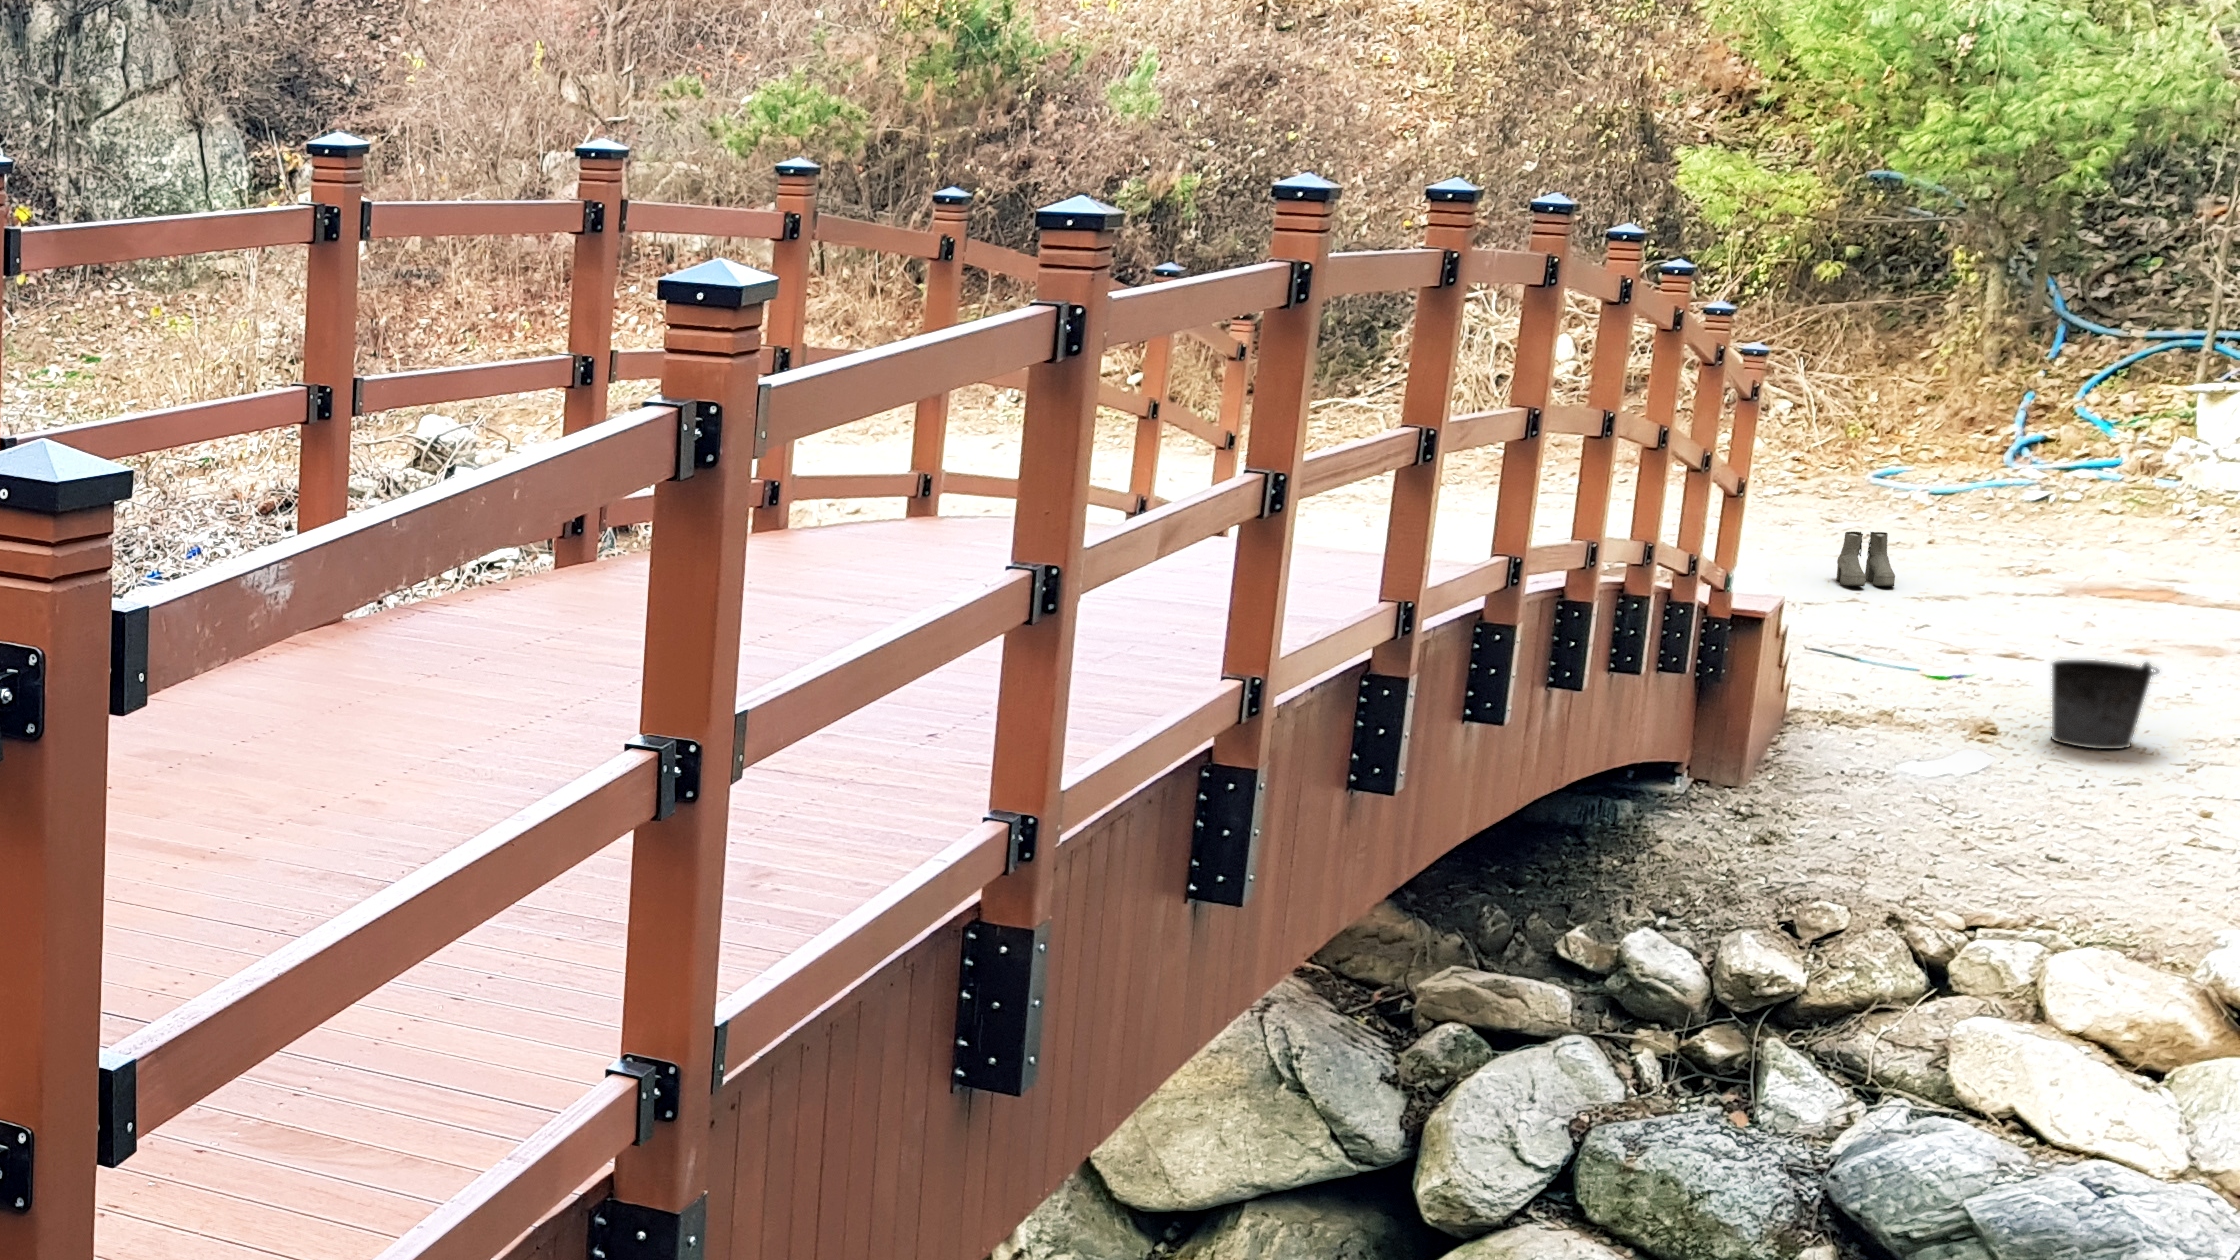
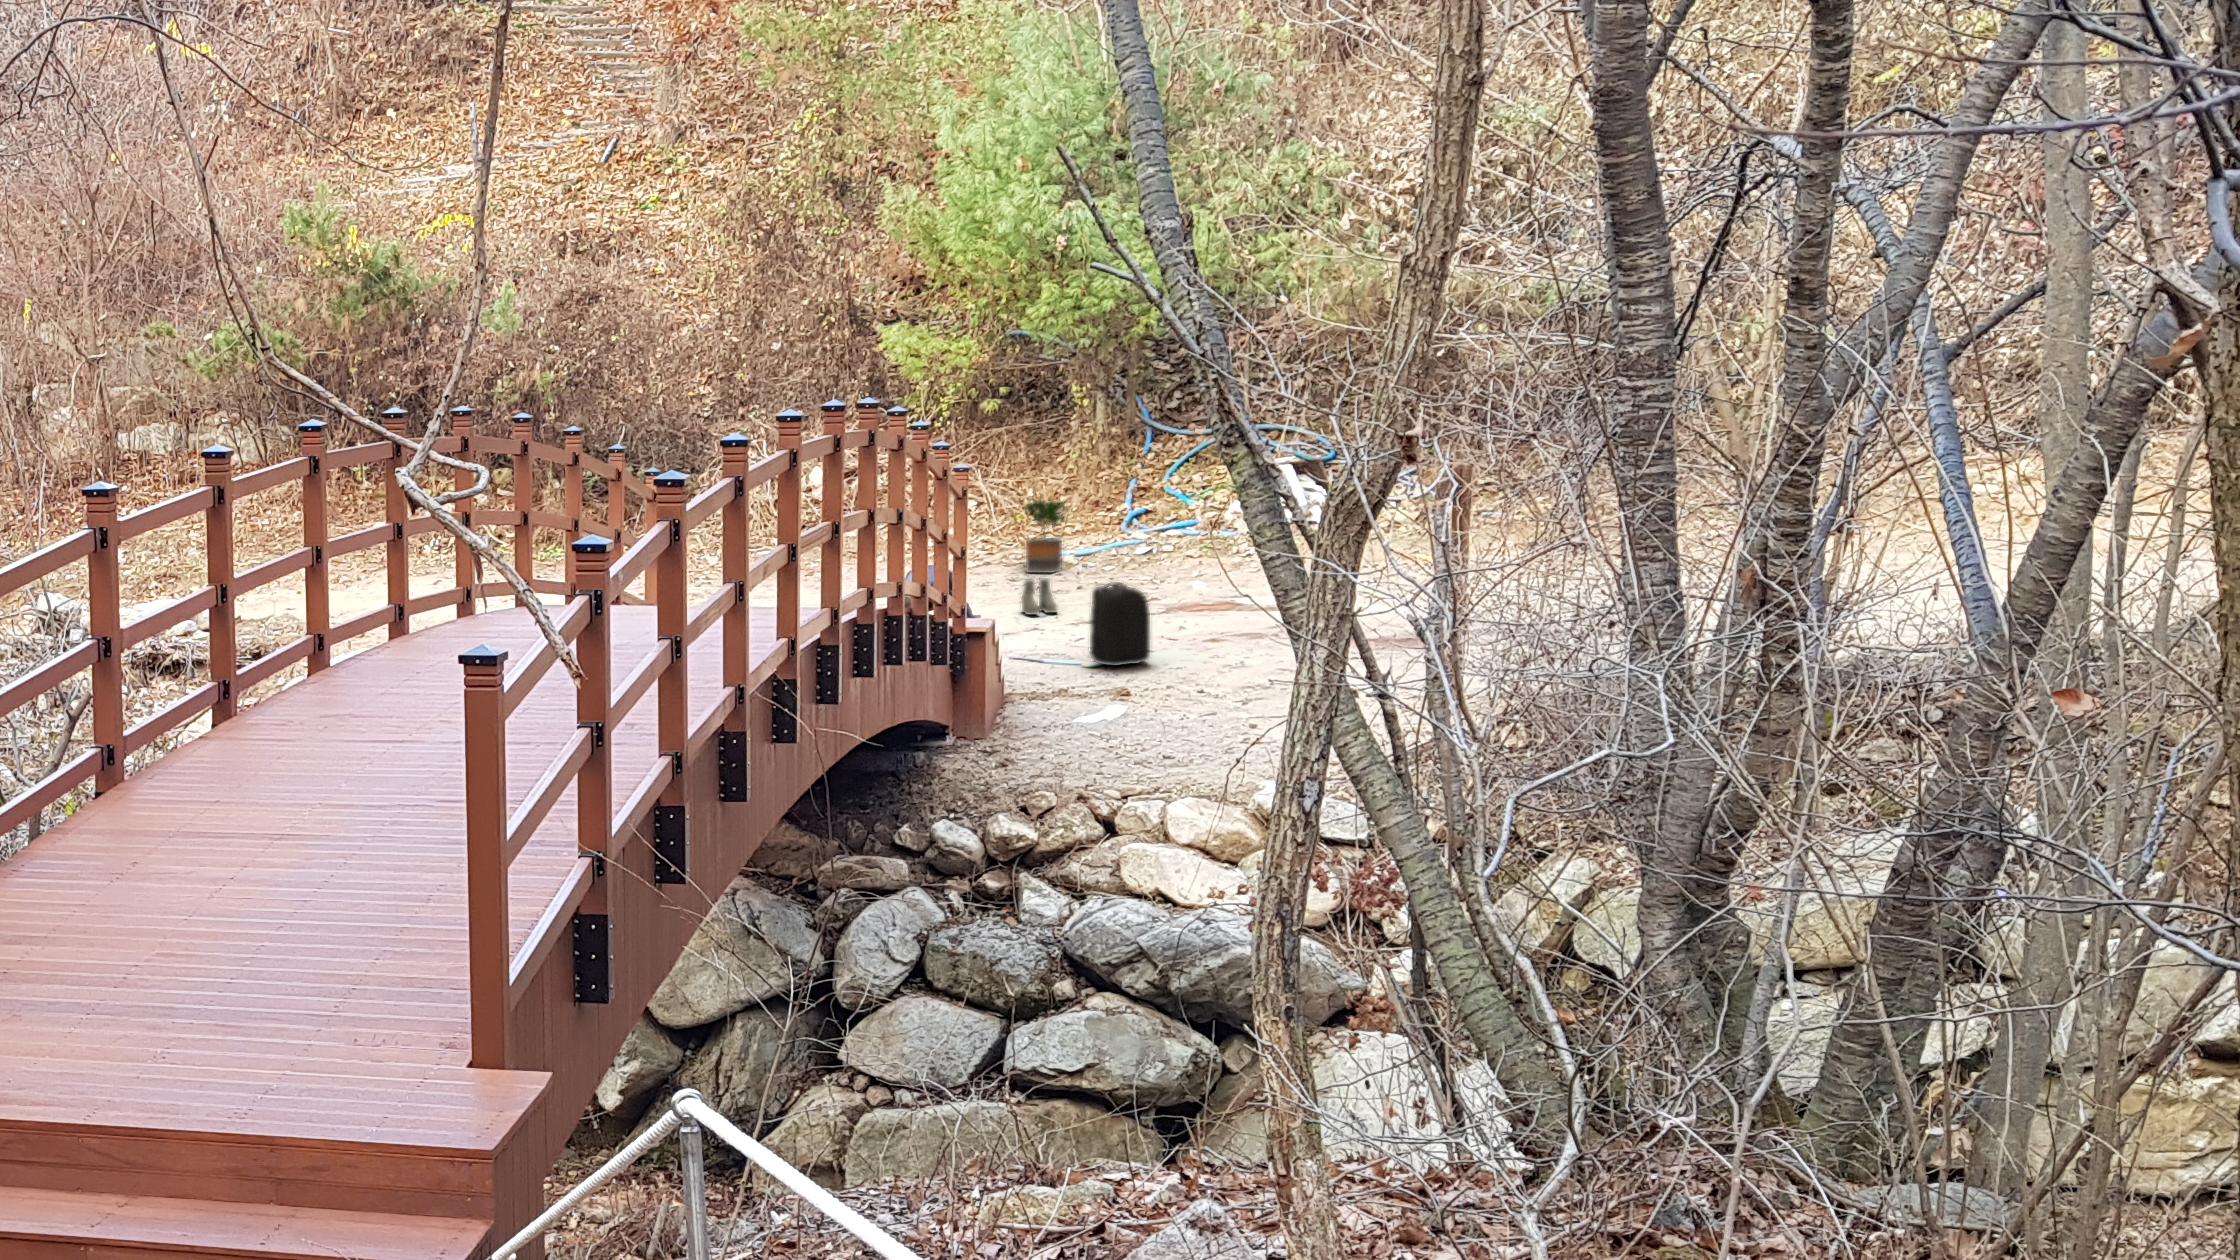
potted tree: none [1852,410,1938,521] -> present [1025,500,1070,573]
backpack: none [1935,558,2053,690] -> present [1090,582,1150,666]
bucket: present [2052,660,2159,749] -> none [1151,634,1211,690]

